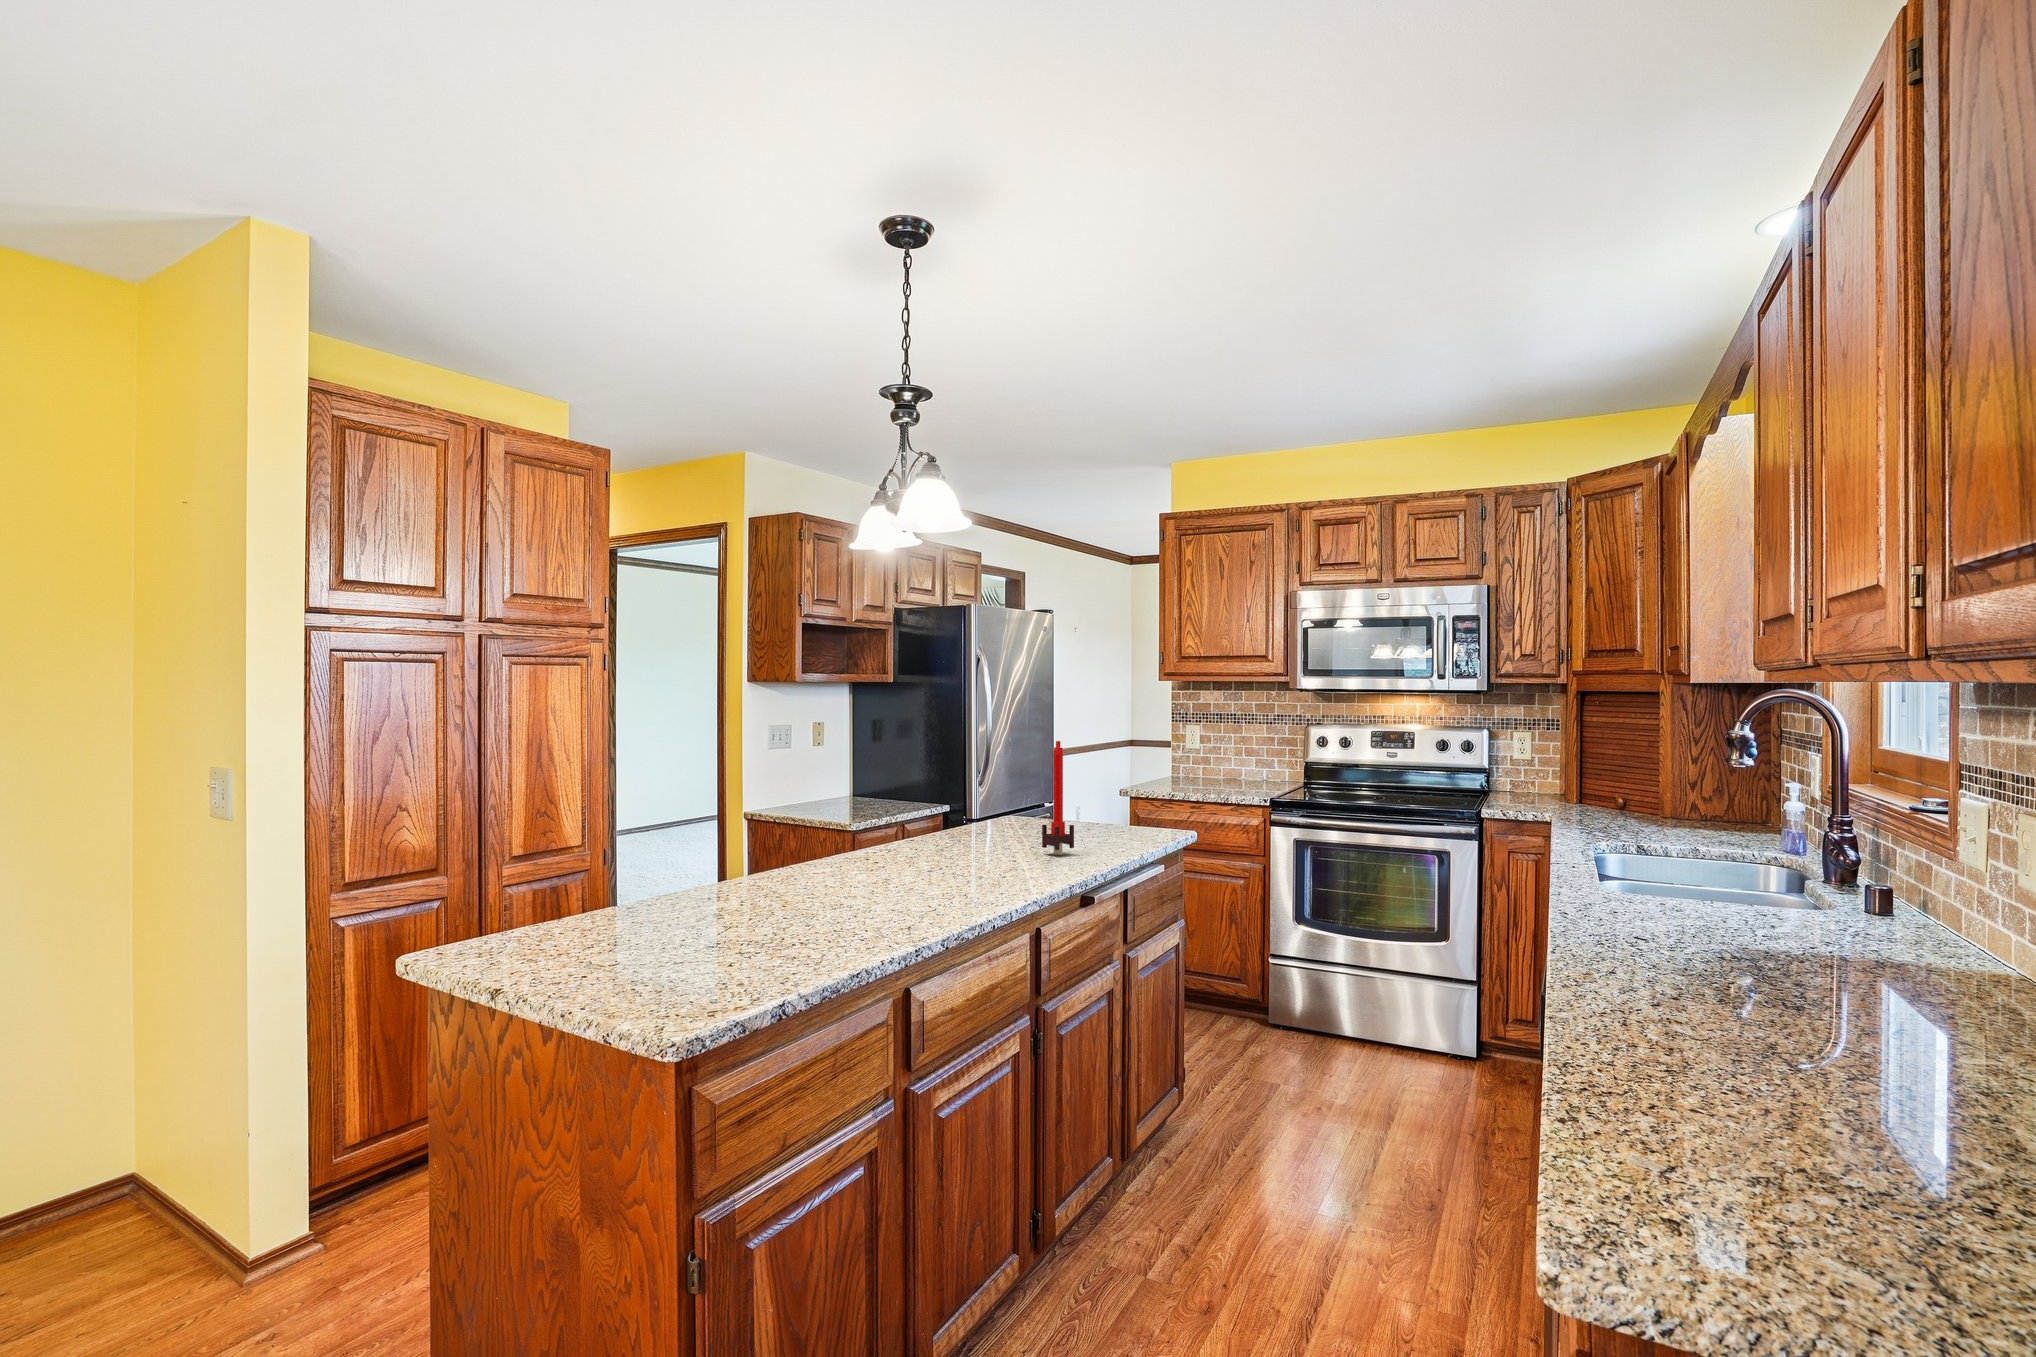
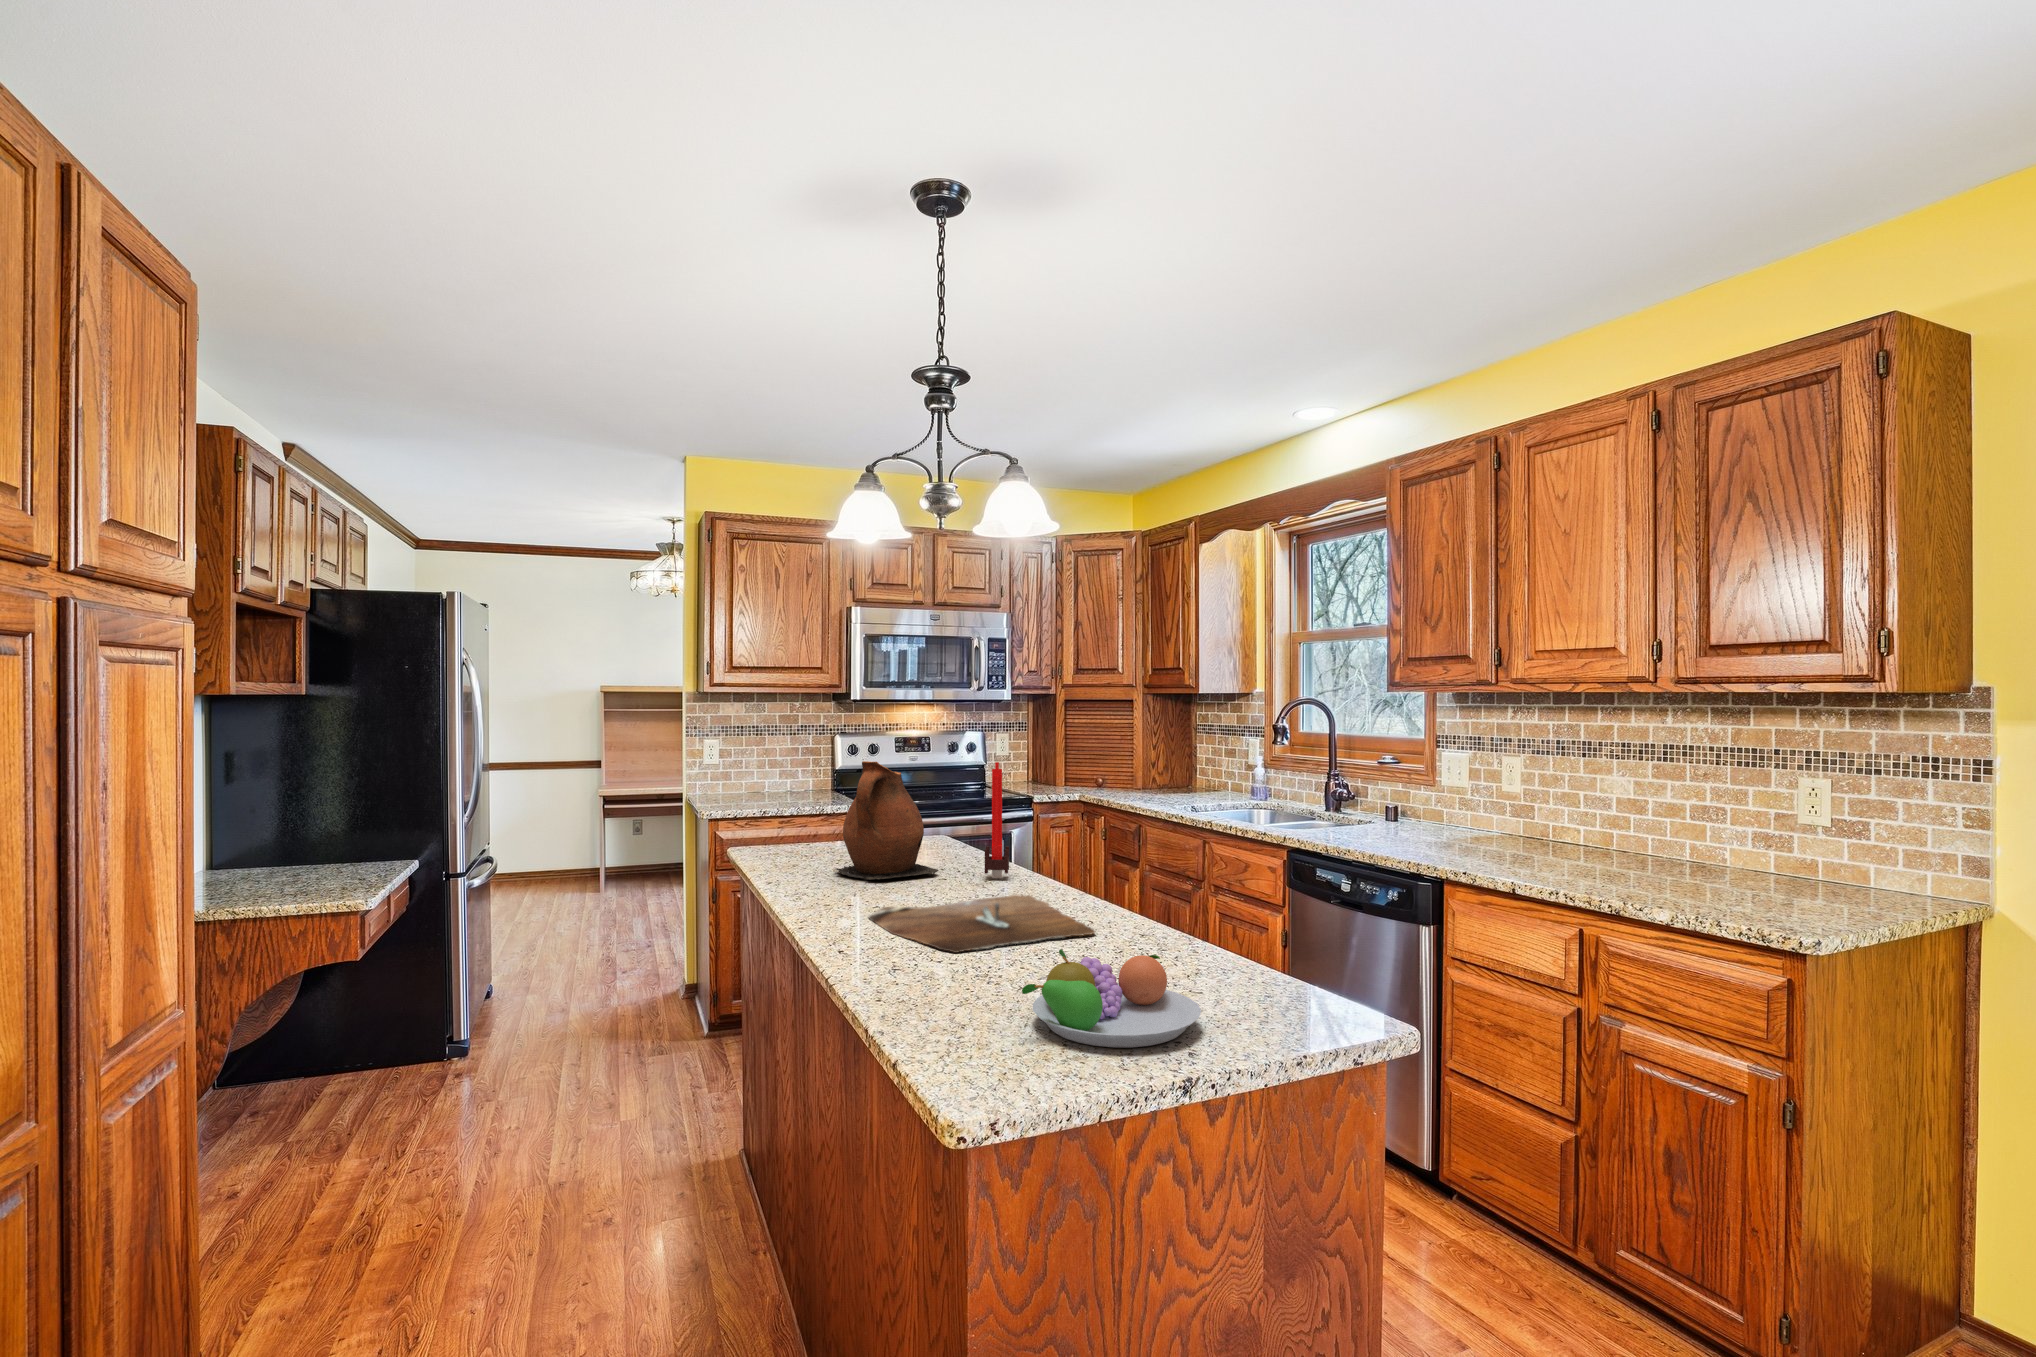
ceramic pitcher: none [954,735,1045,845] -> present [835,761,938,880]
cutting board: none [789,855,1004,894] -> present [869,895,1096,953]
fruit bowl: none [590,869,734,945] -> present [1022,949,1201,1047]

